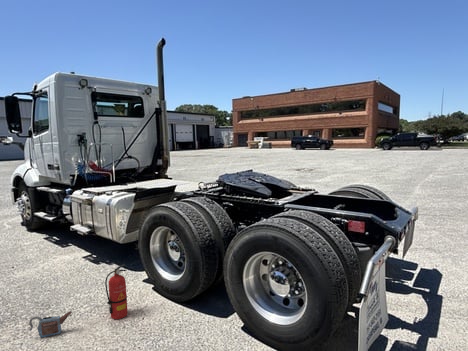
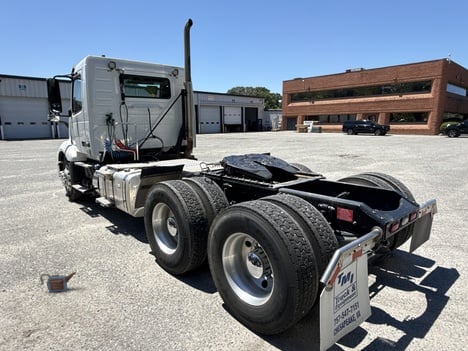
fire extinguisher: present [105,264,128,319] -> none [105,235,127,284]

